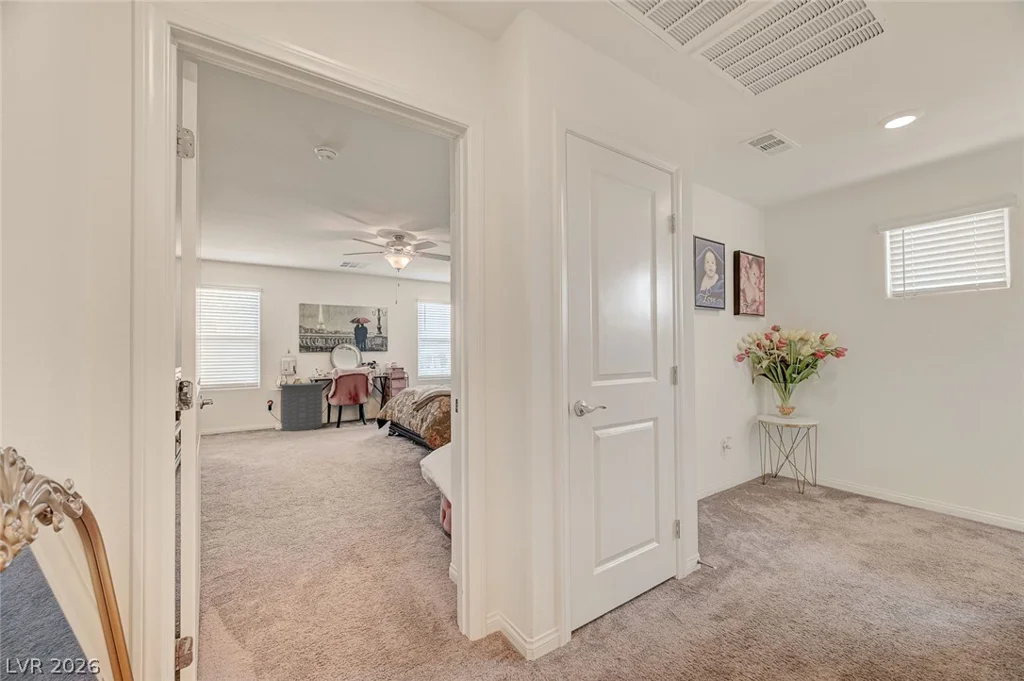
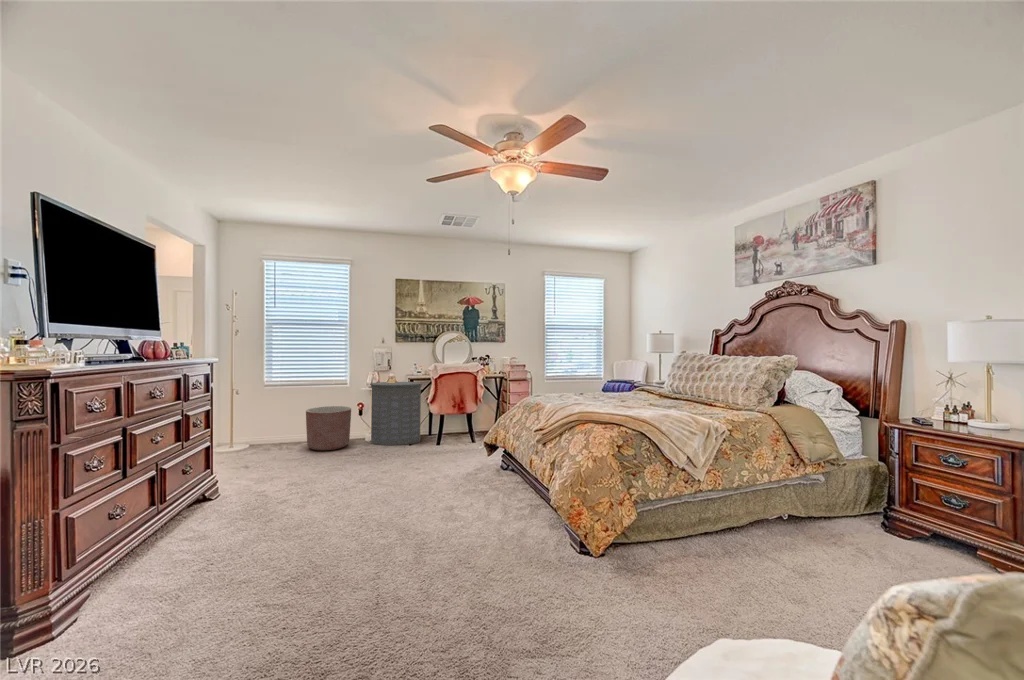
planter: none [228,403,266,437] -> present [306,406,351,451]

